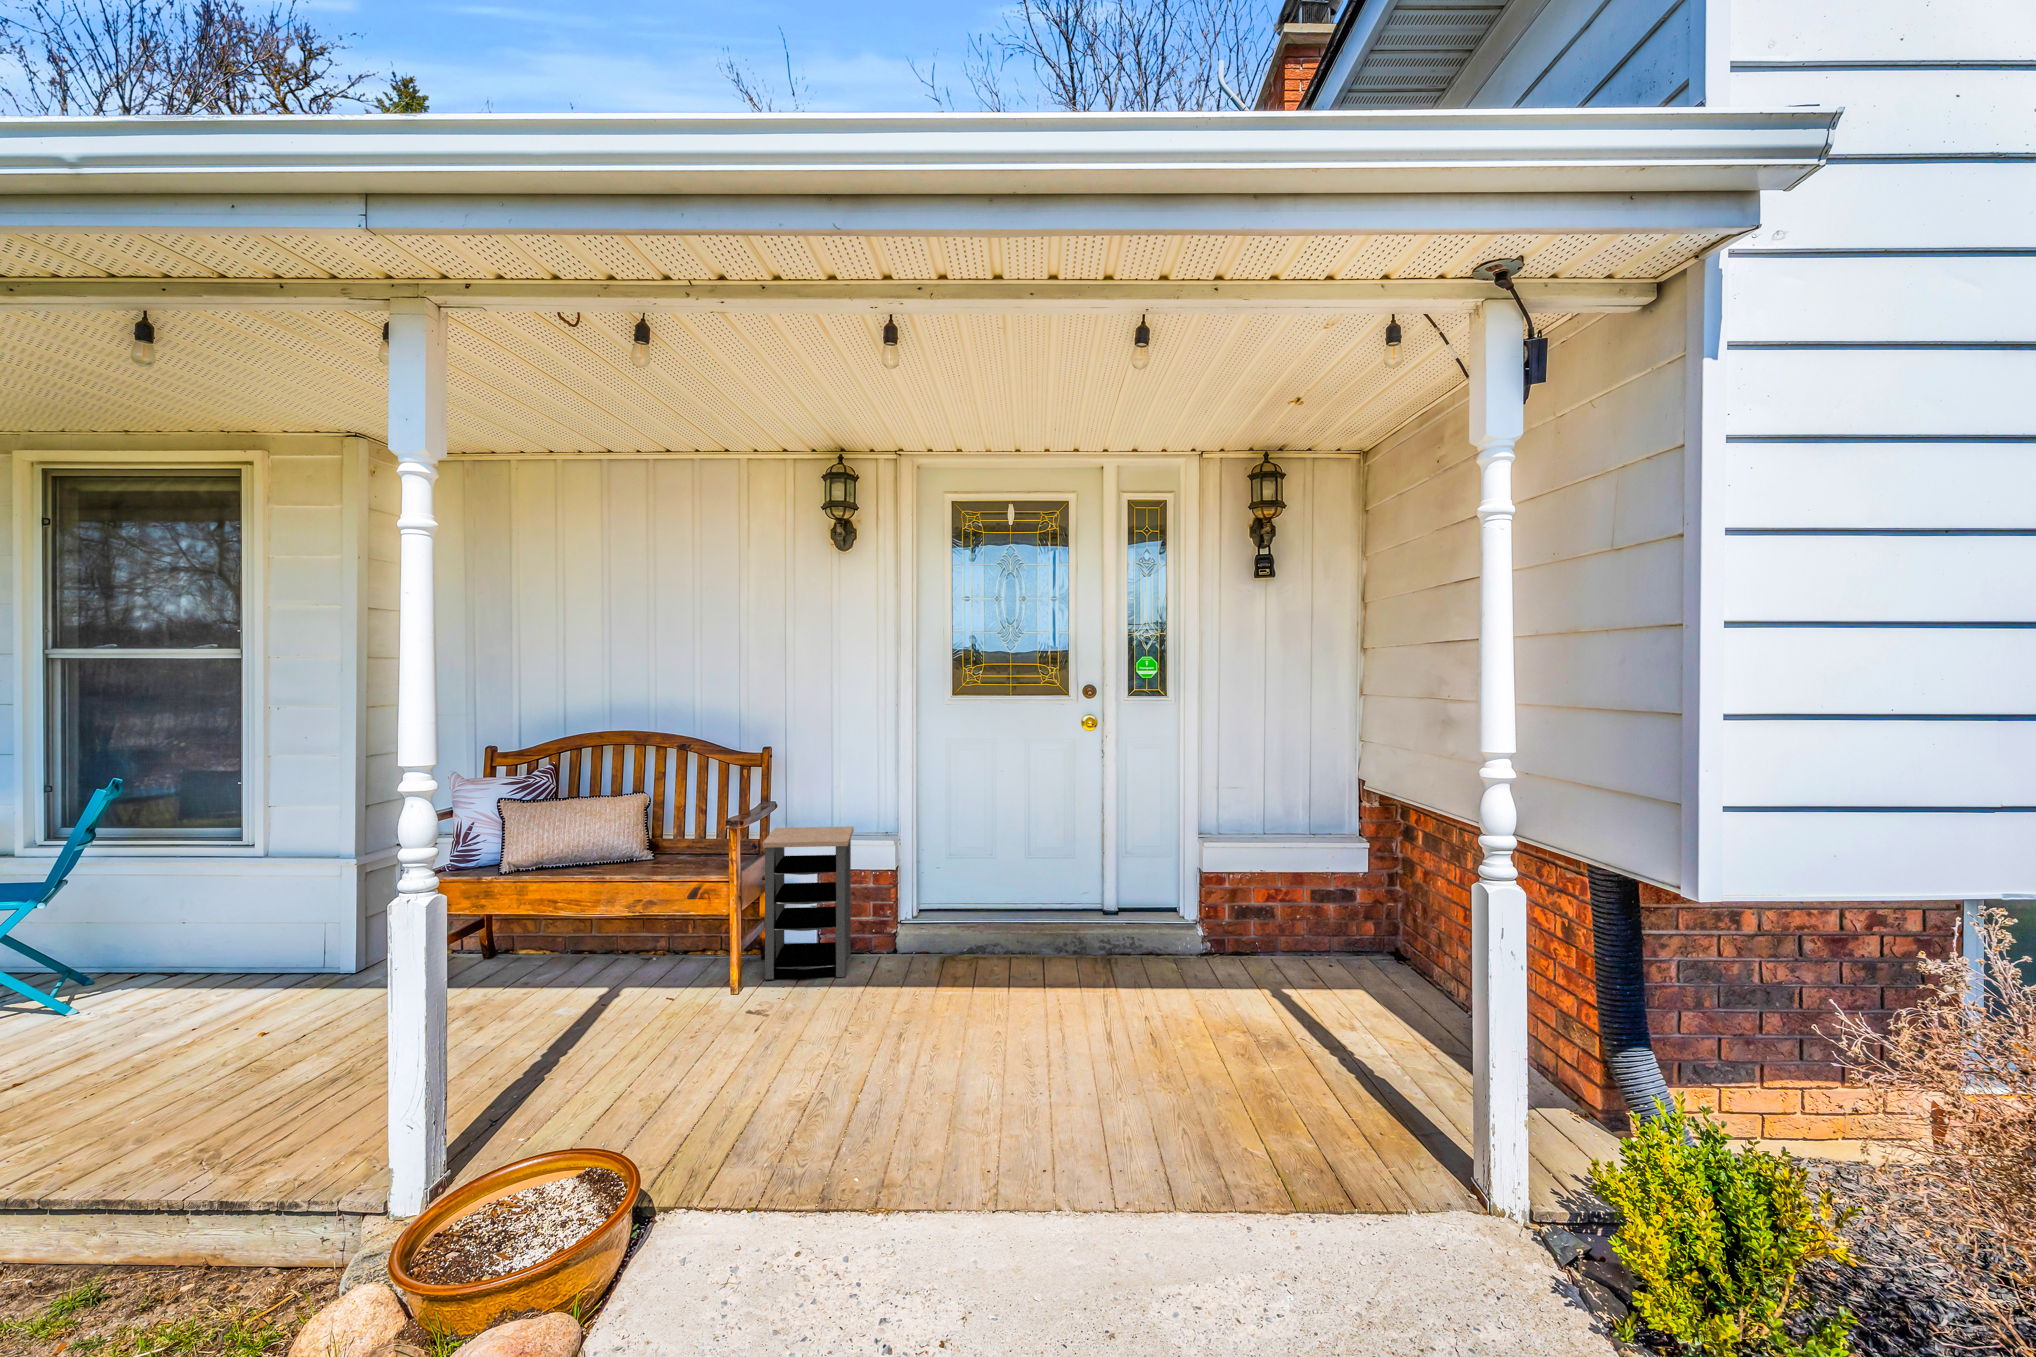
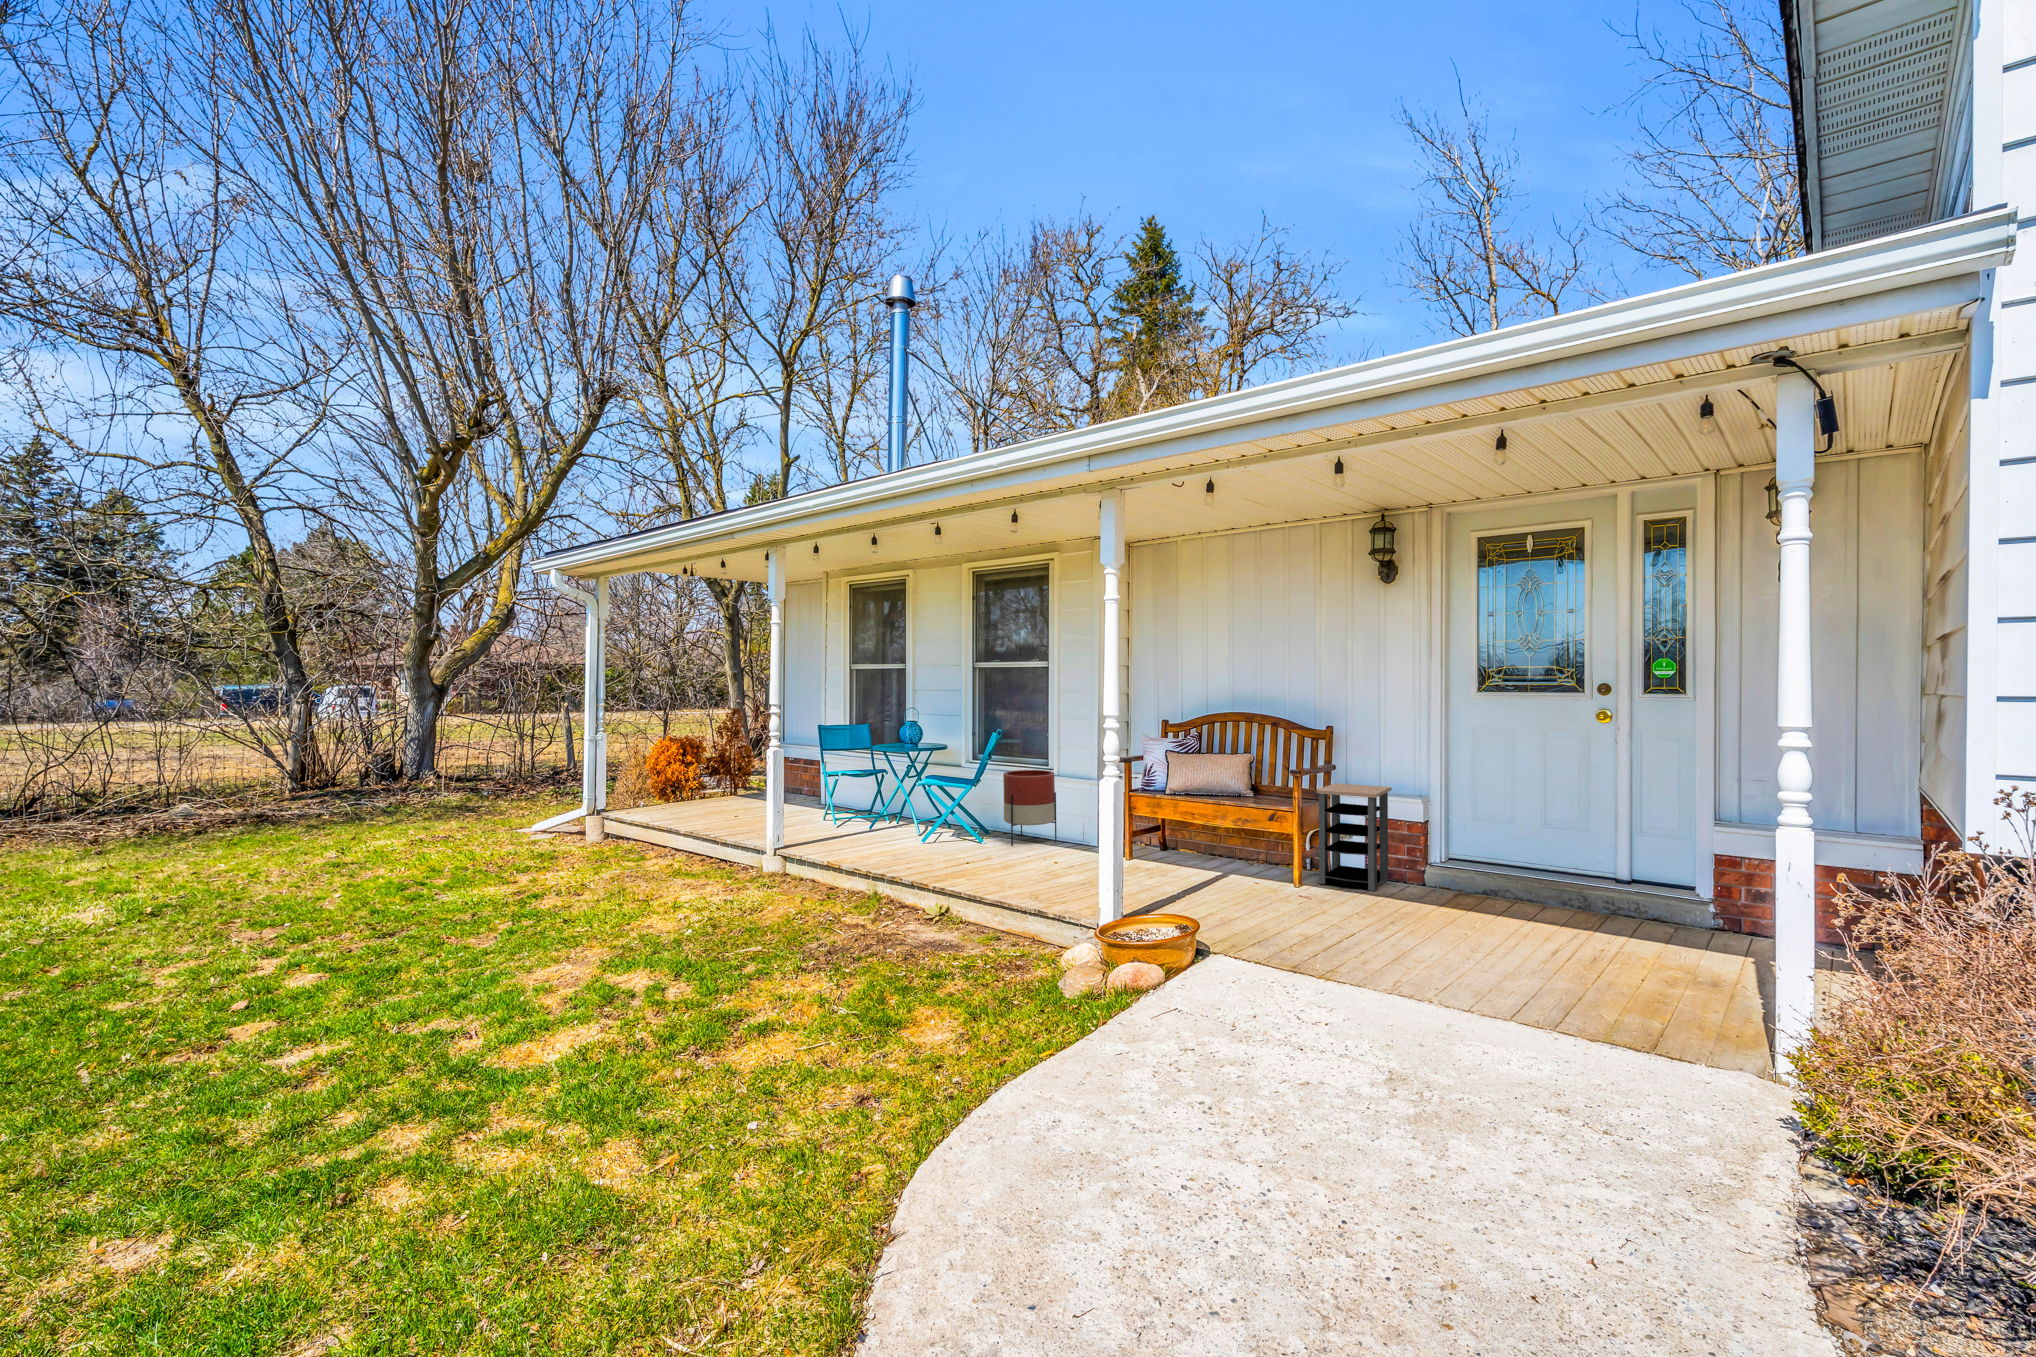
planter: none [128,850,261,1008] -> present [1003,770,1057,846]

